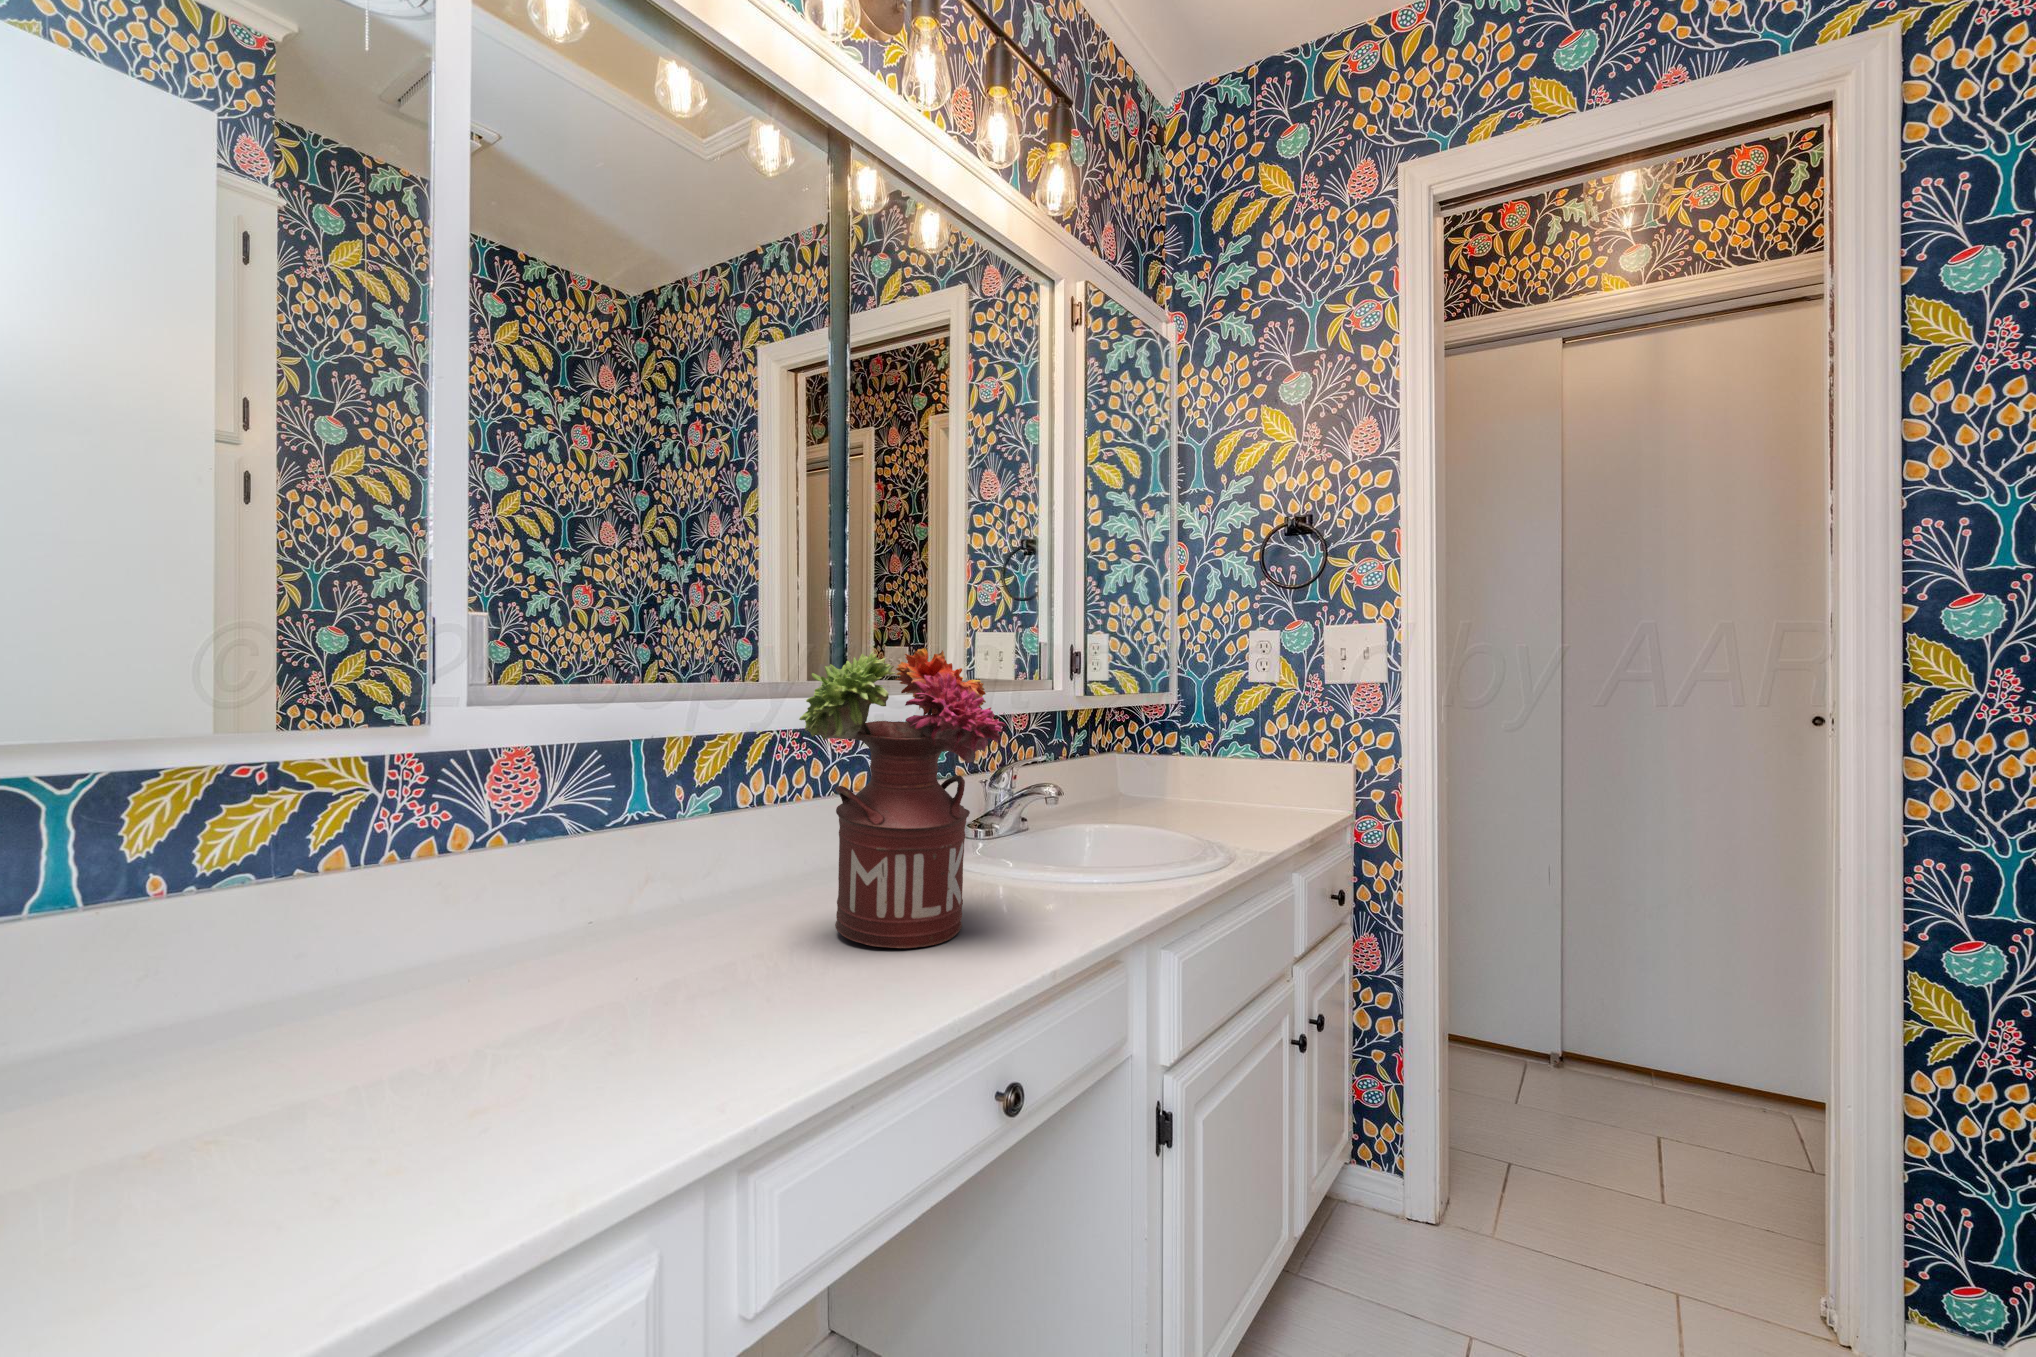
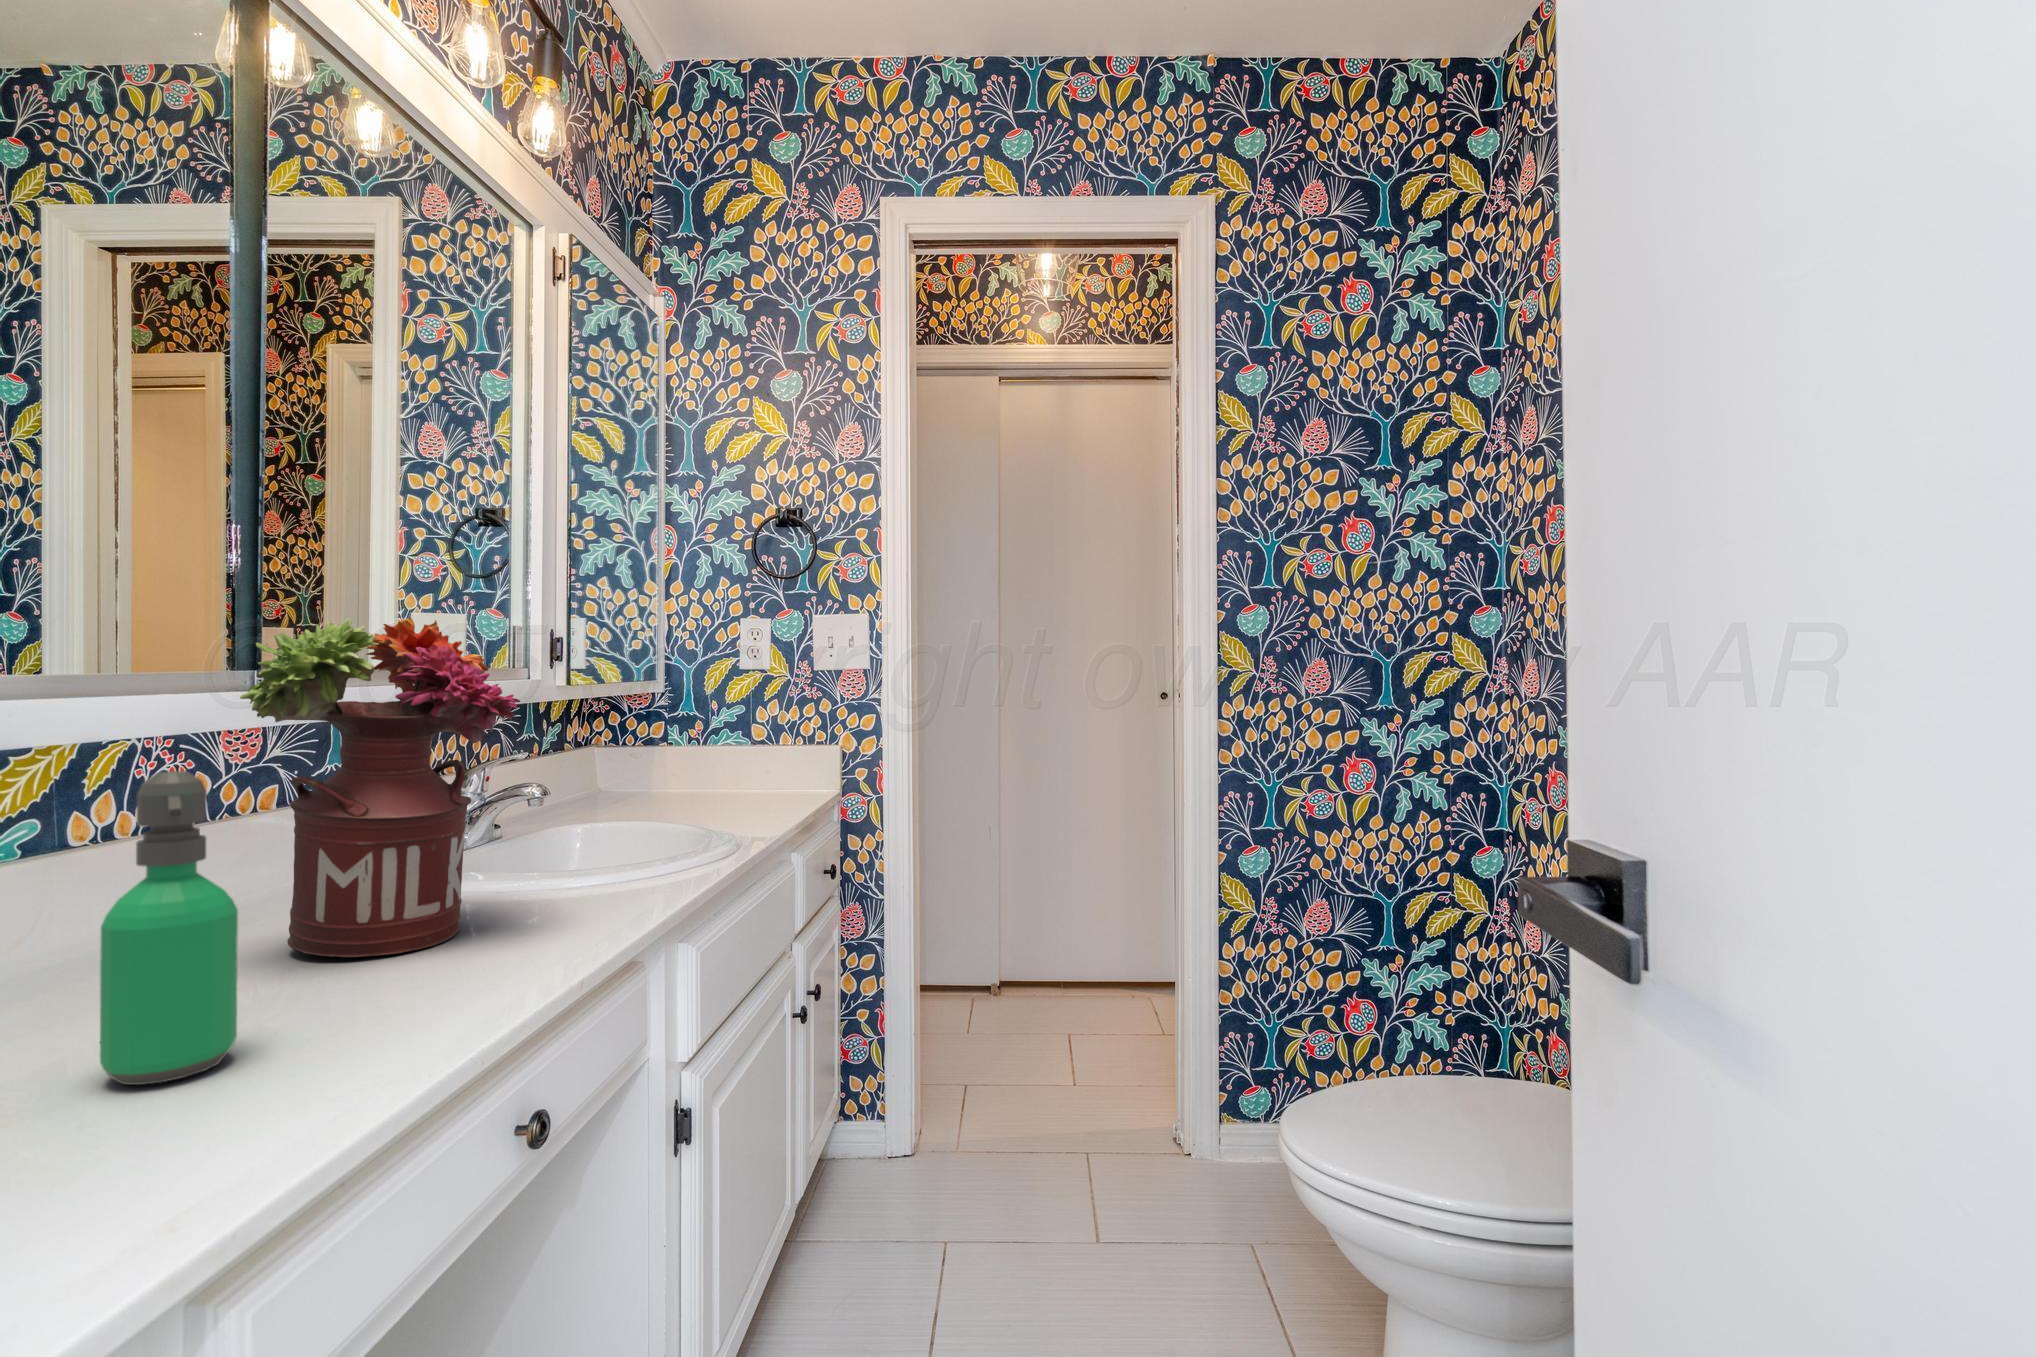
soap dispenser: none [672,789,761,1049] -> present [100,771,238,1085]

